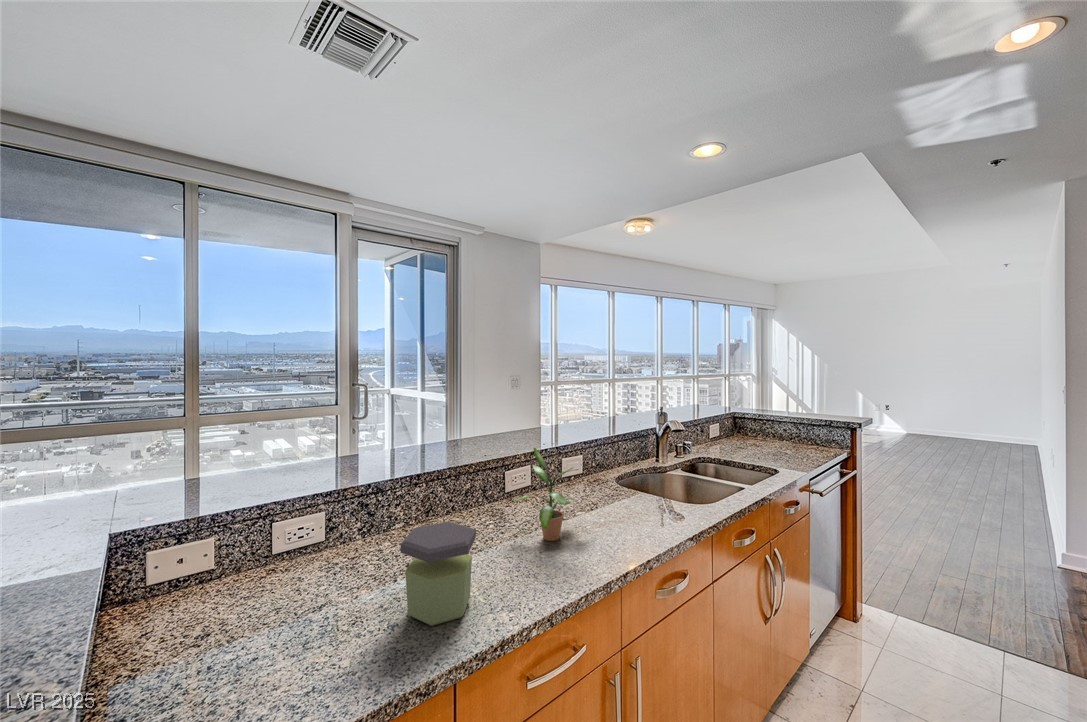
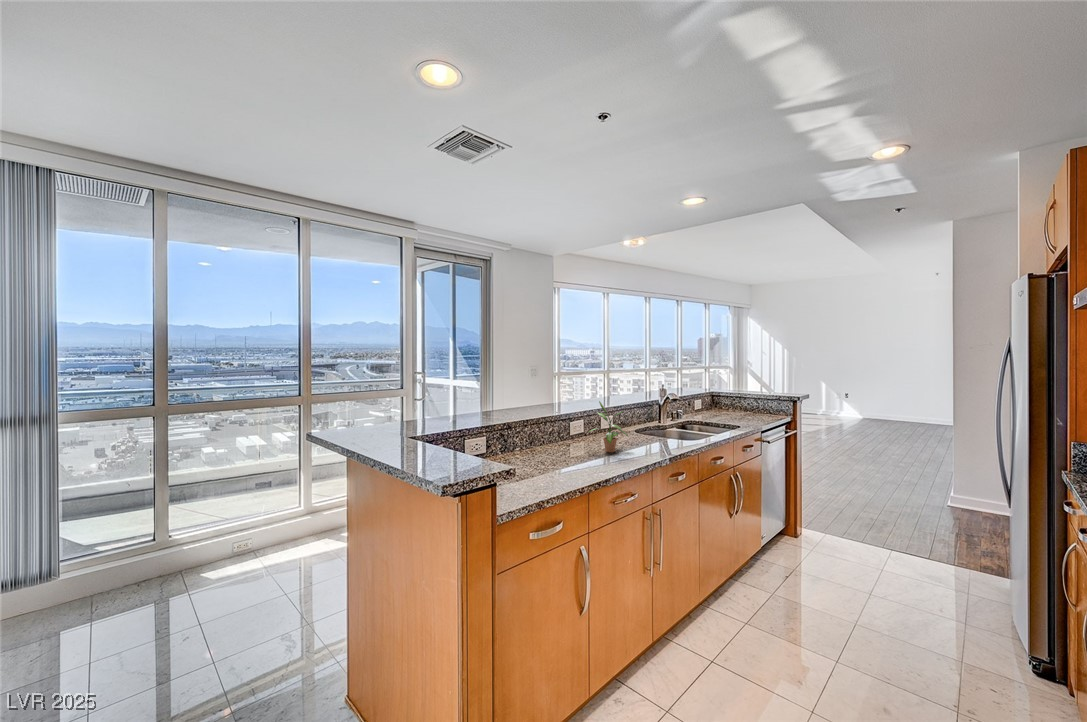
jar: present [401,522,476,626] -> none [557,431,589,473]

